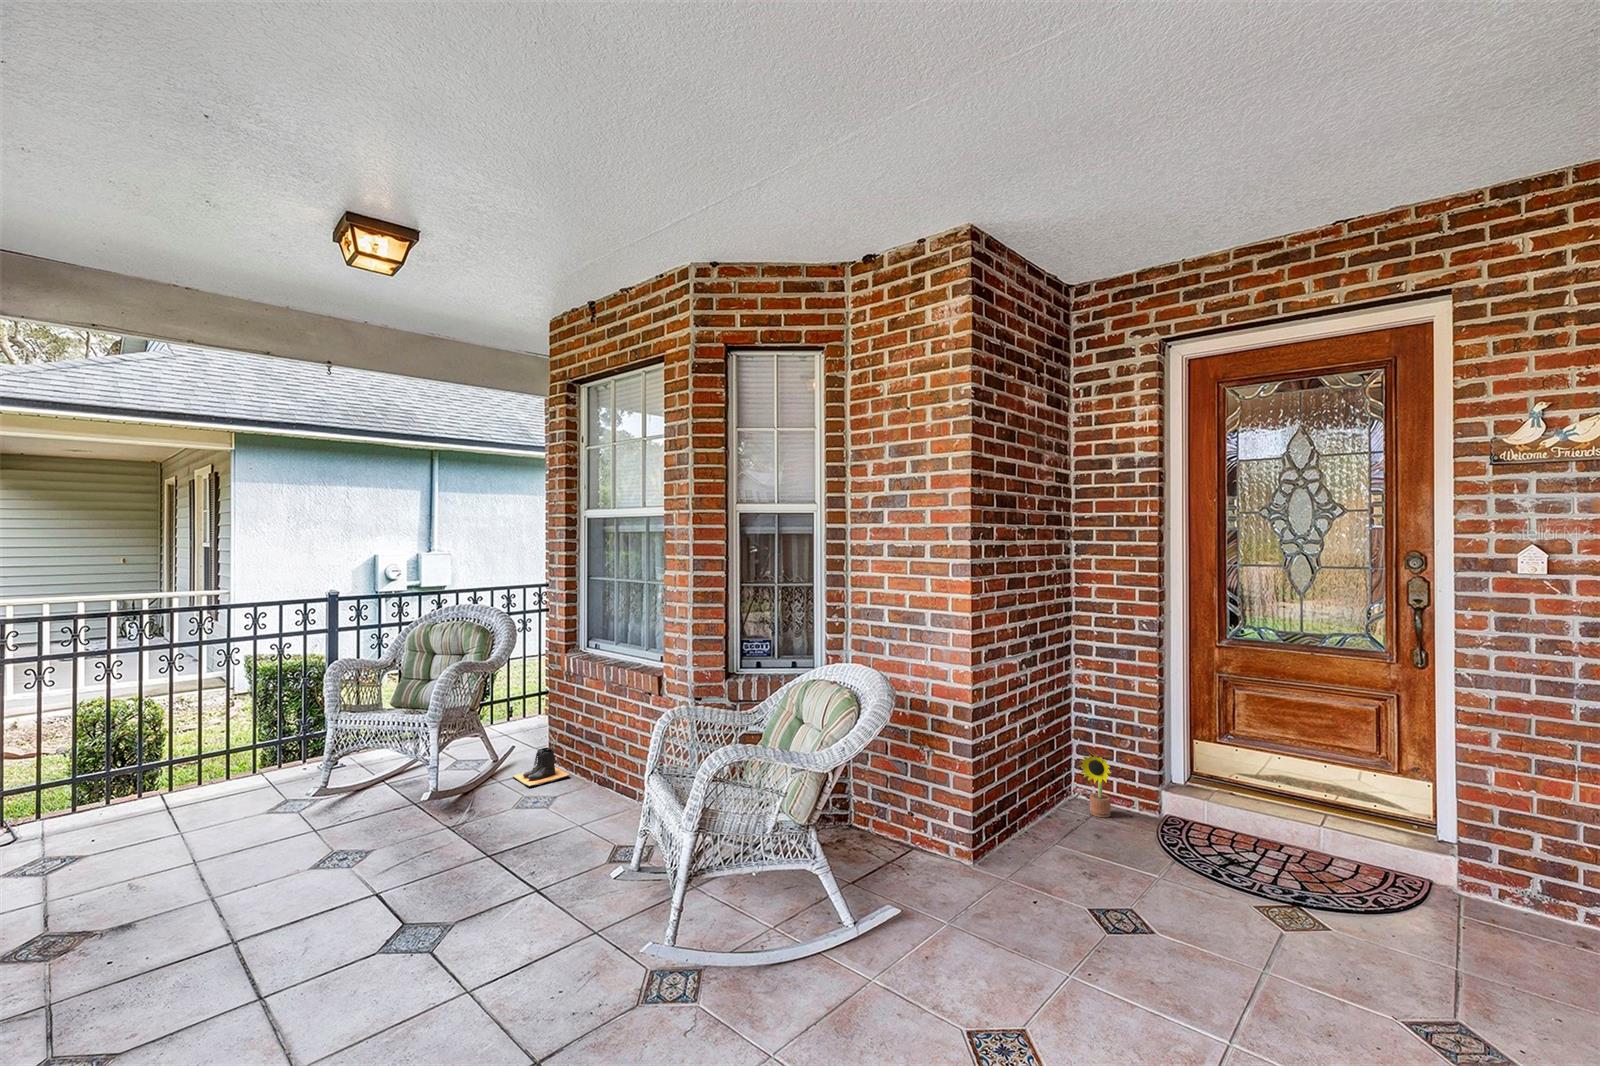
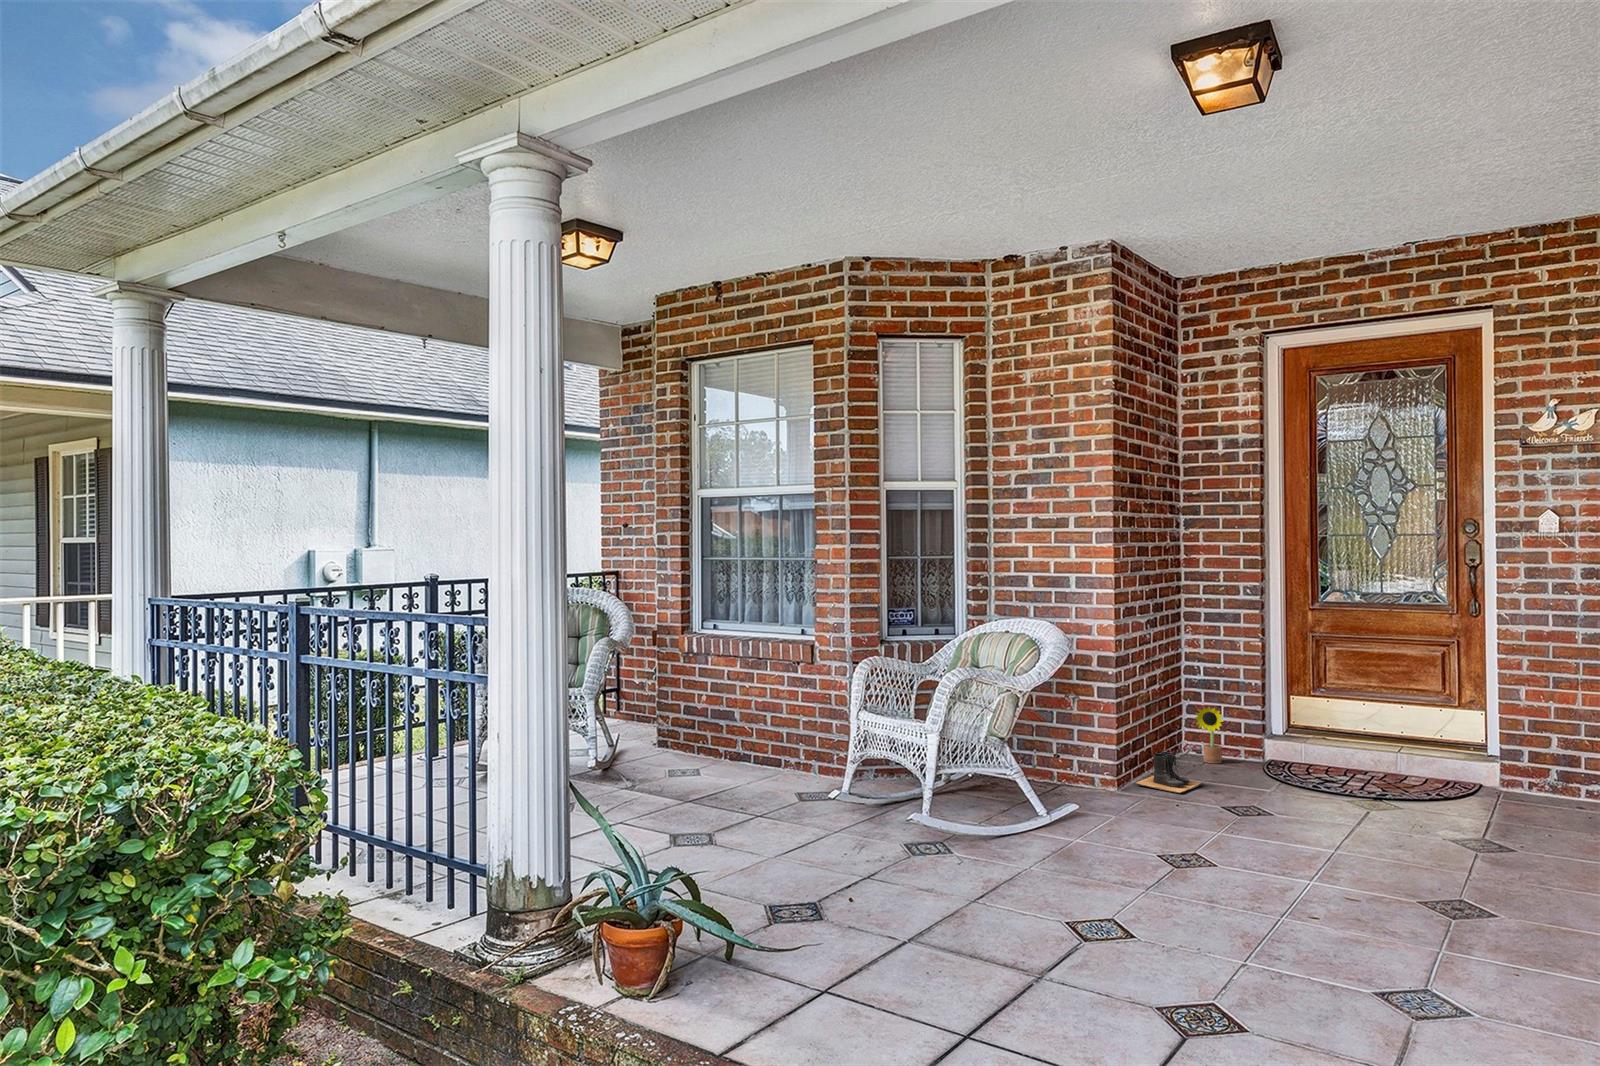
boots: present [513,747,570,787] -> present [1135,751,1202,793]

